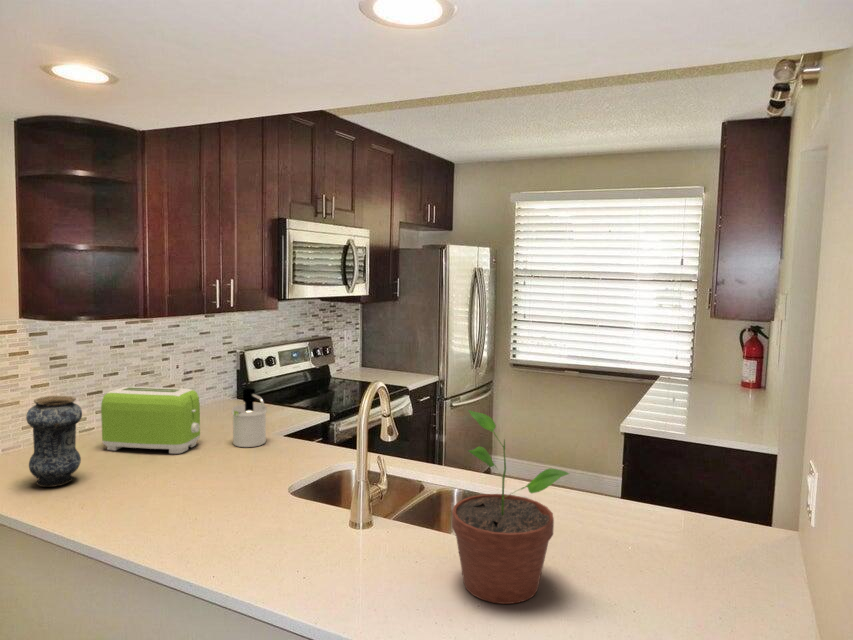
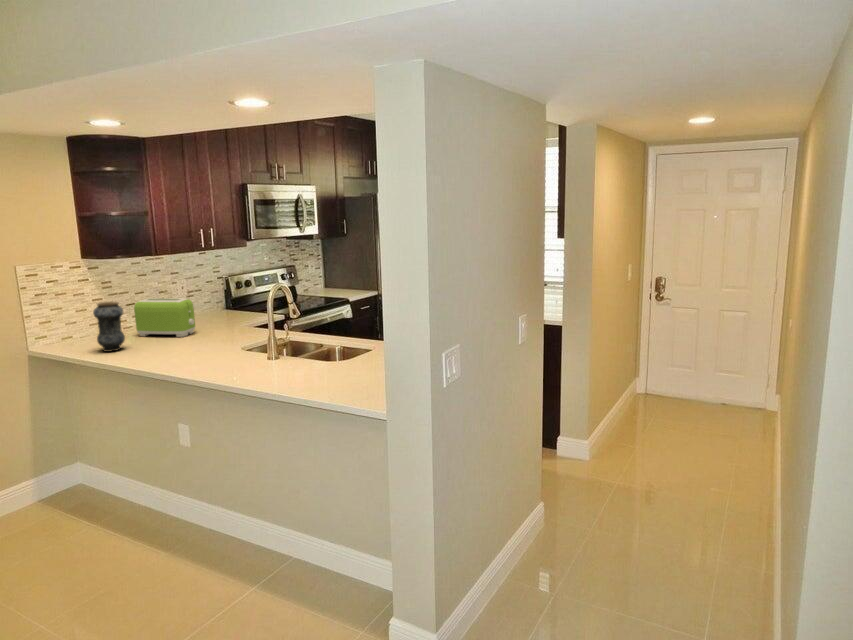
soap dispenser: present [232,388,267,447] -> none [213,297,236,333]
potted plant: present [452,410,569,604] -> none [301,296,351,384]

